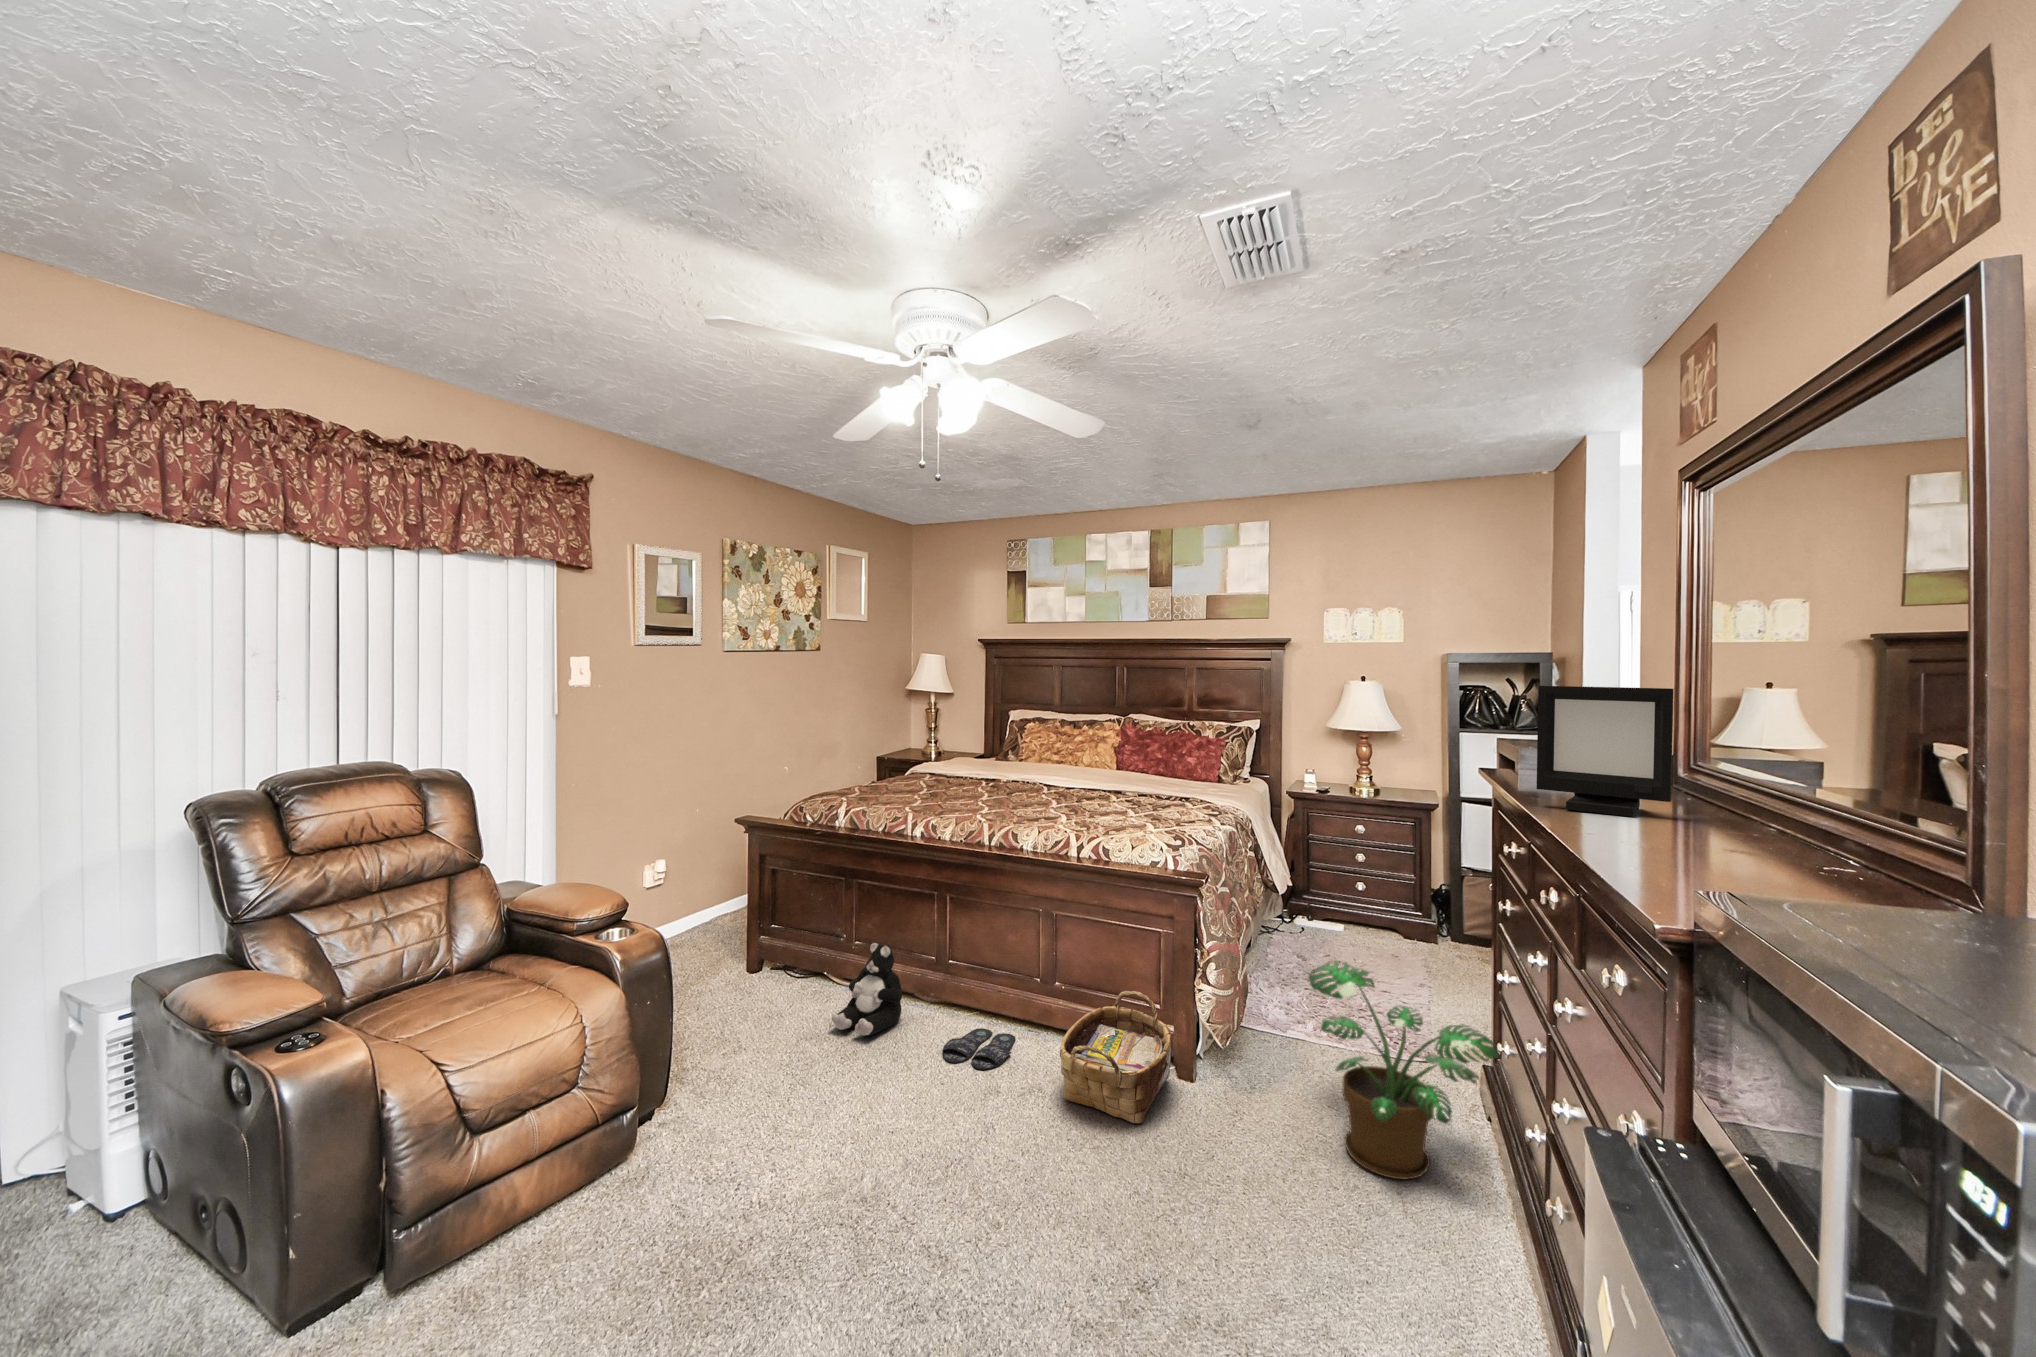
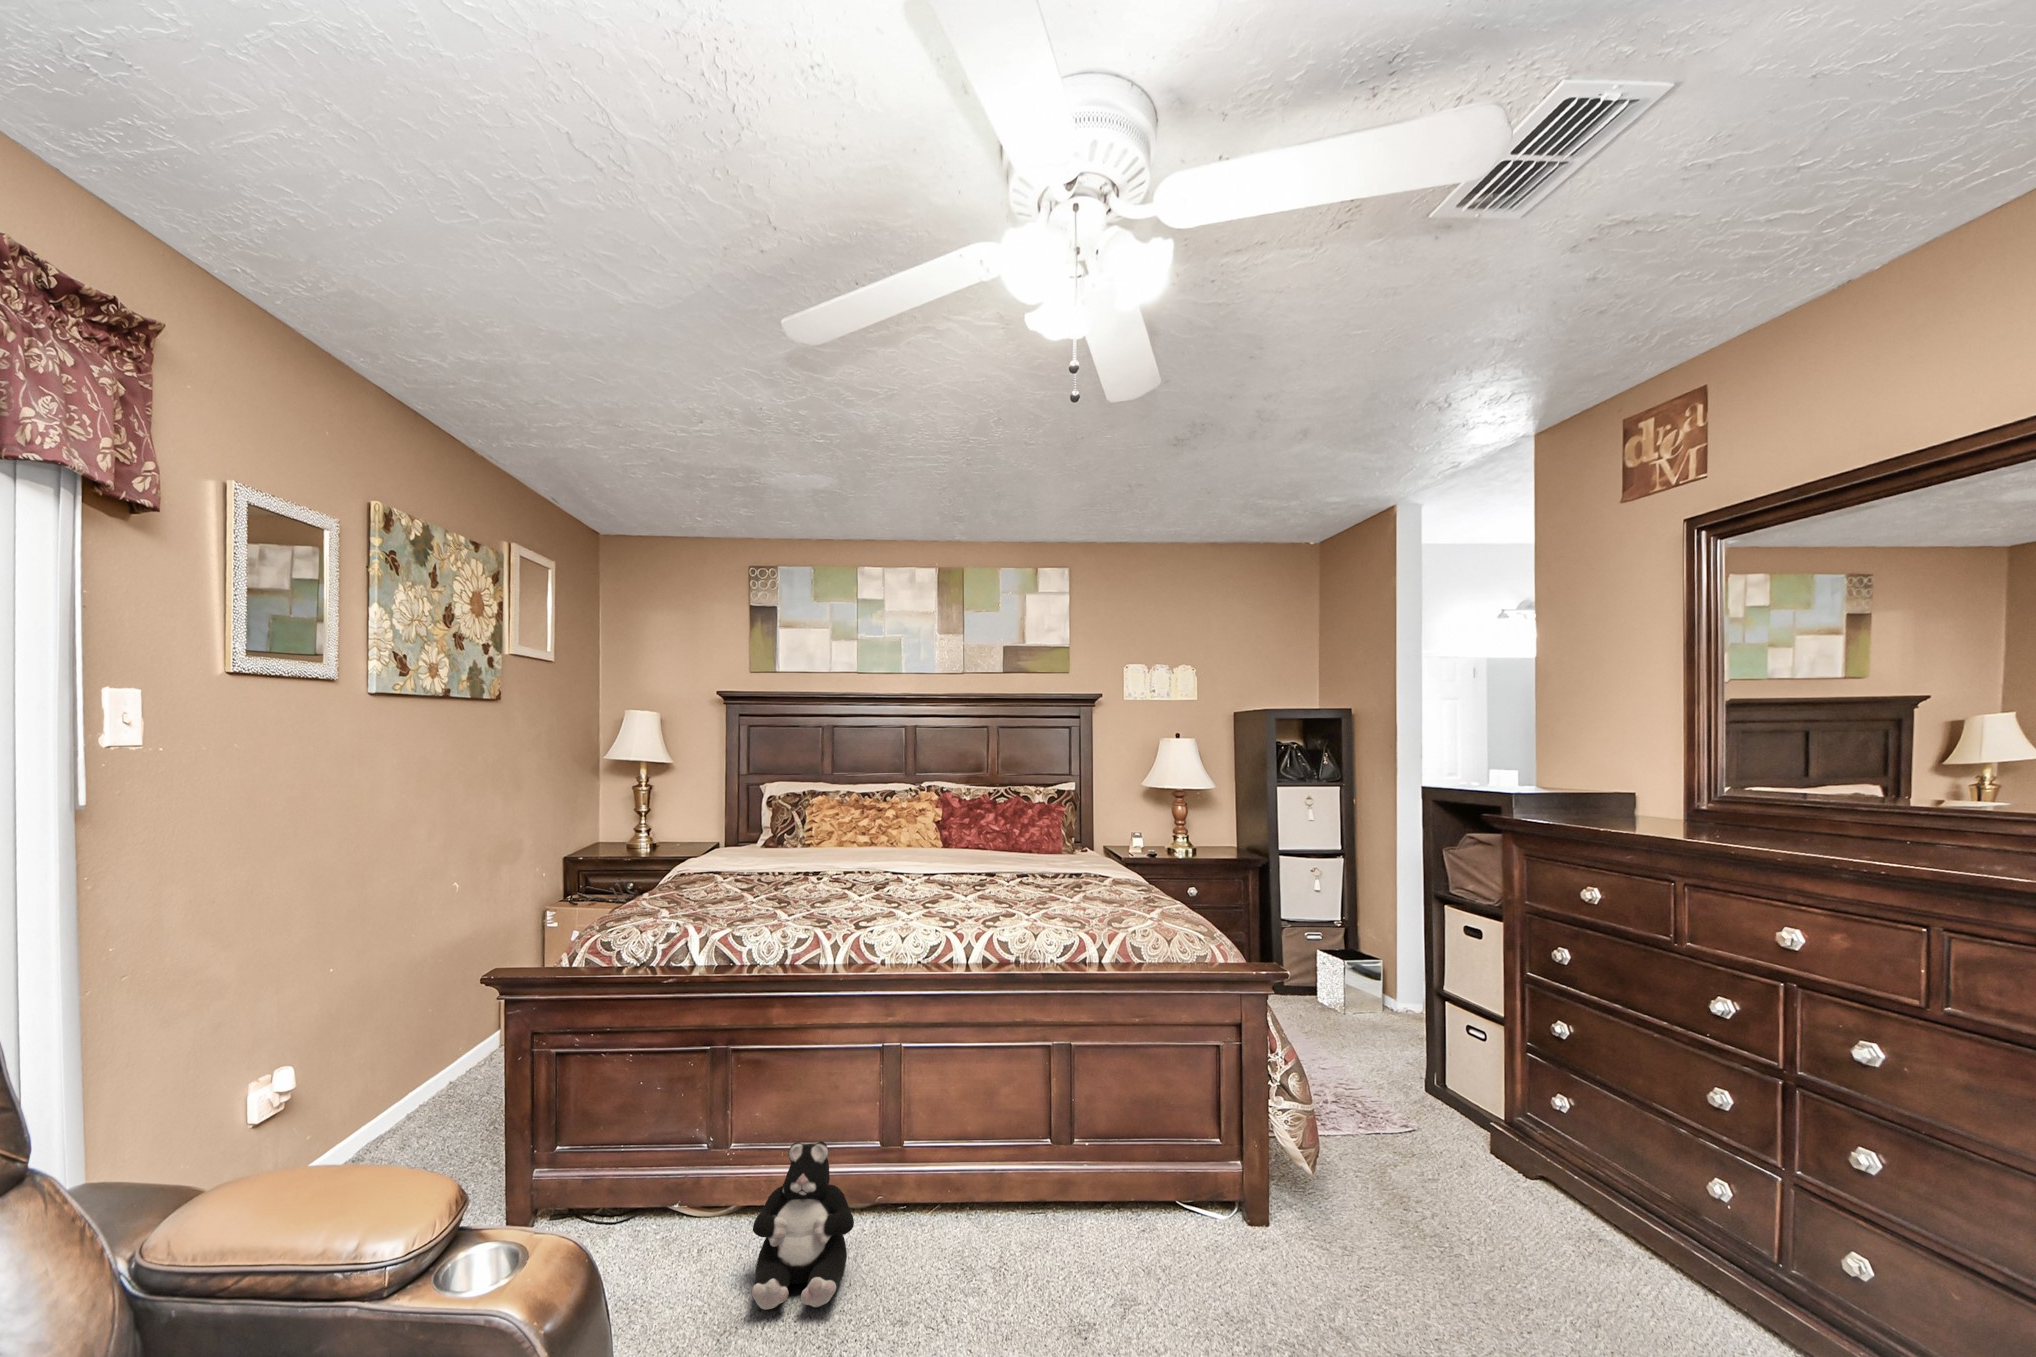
picture frame: present [1536,686,1674,817] -> none [1643,710,1775,832]
potted plant: present [1309,961,1499,1179] -> none [1365,1032,1622,1269]
woven basket: present [1060,991,1172,1123] -> none [1146,1122,1290,1305]
slippers: present [942,1028,1015,1070] -> none [947,1231,1047,1304]

